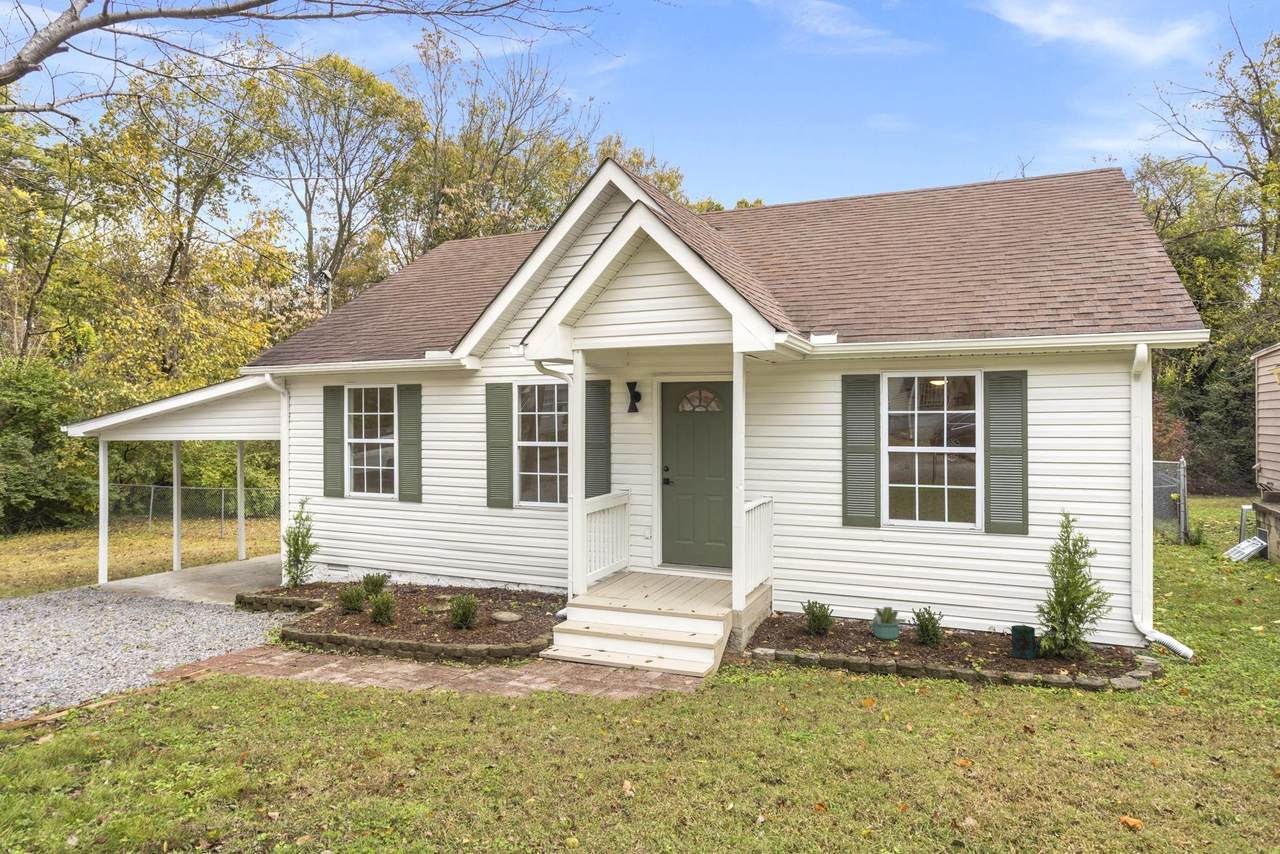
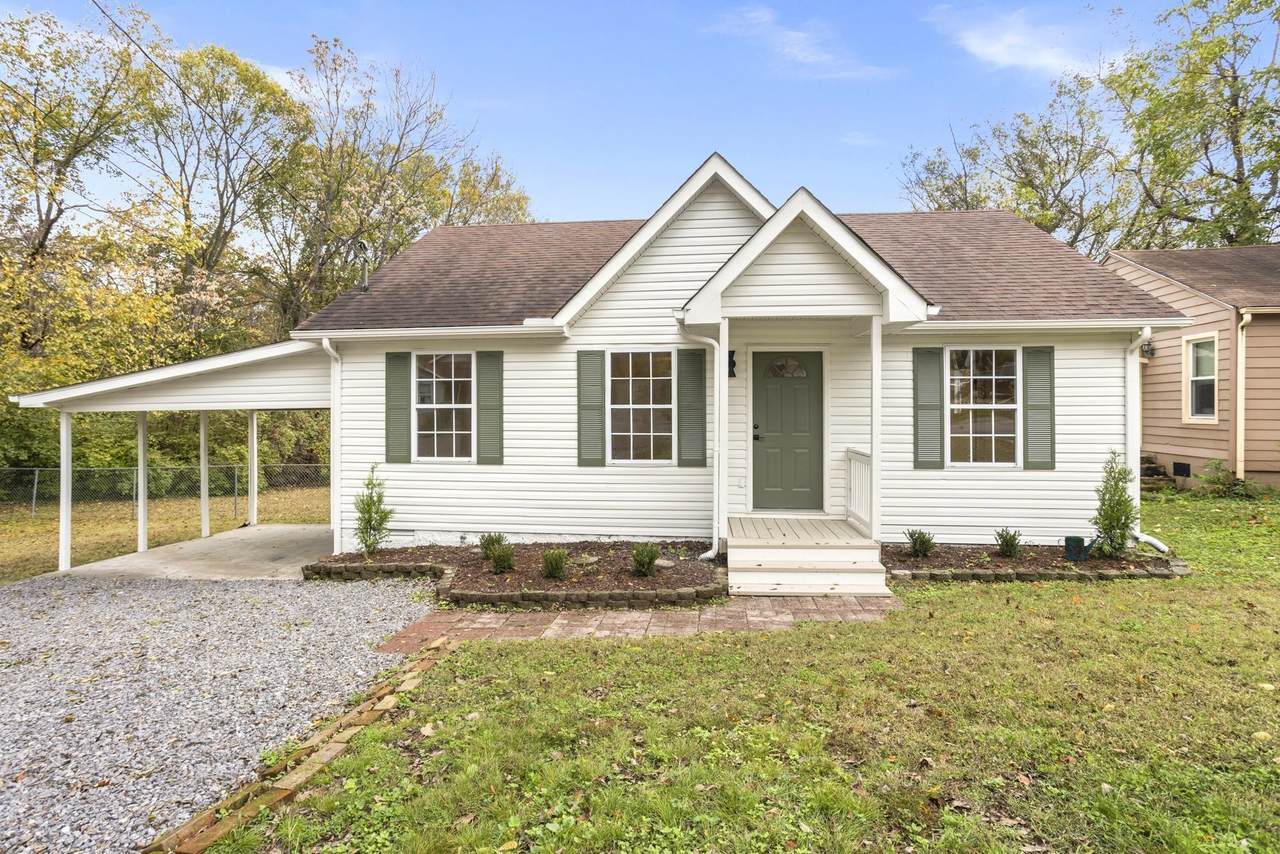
decorative plant: present [870,607,906,640] -> none [943,531,973,556]

